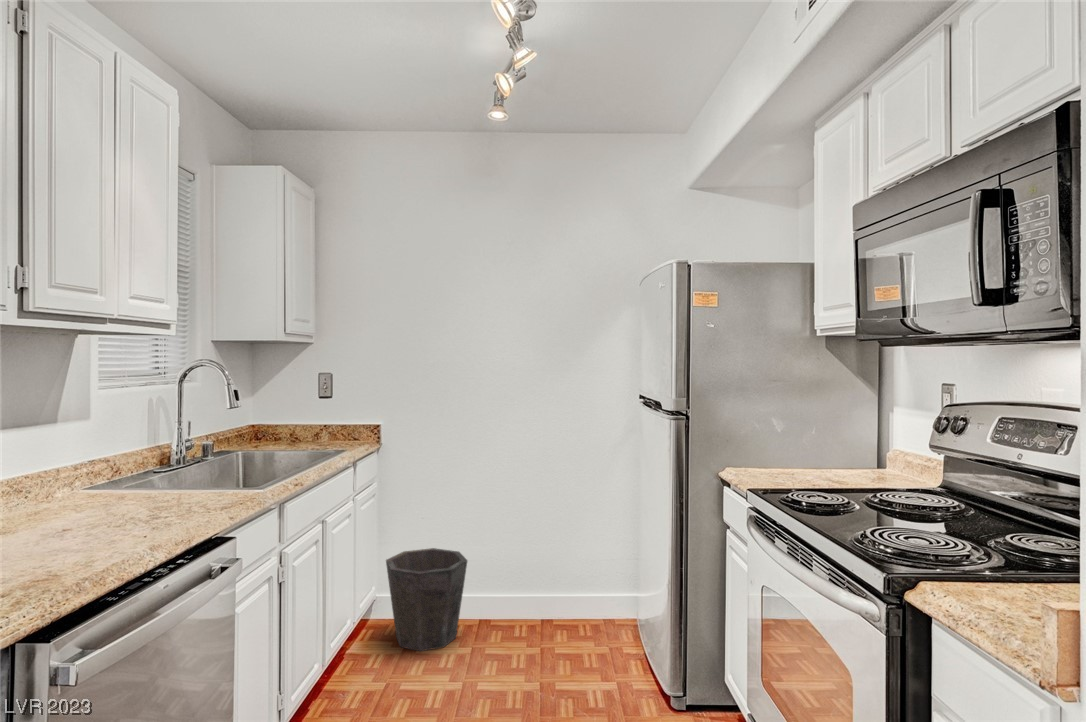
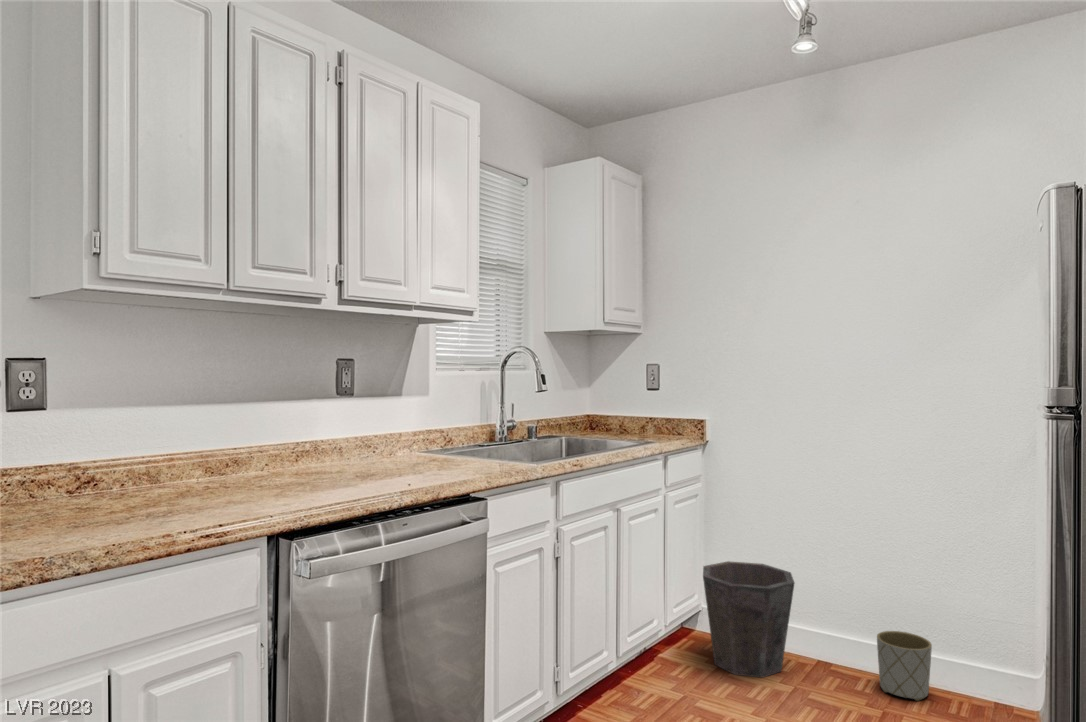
planter: none [528,583,565,634] -> present [877,631,932,701]

